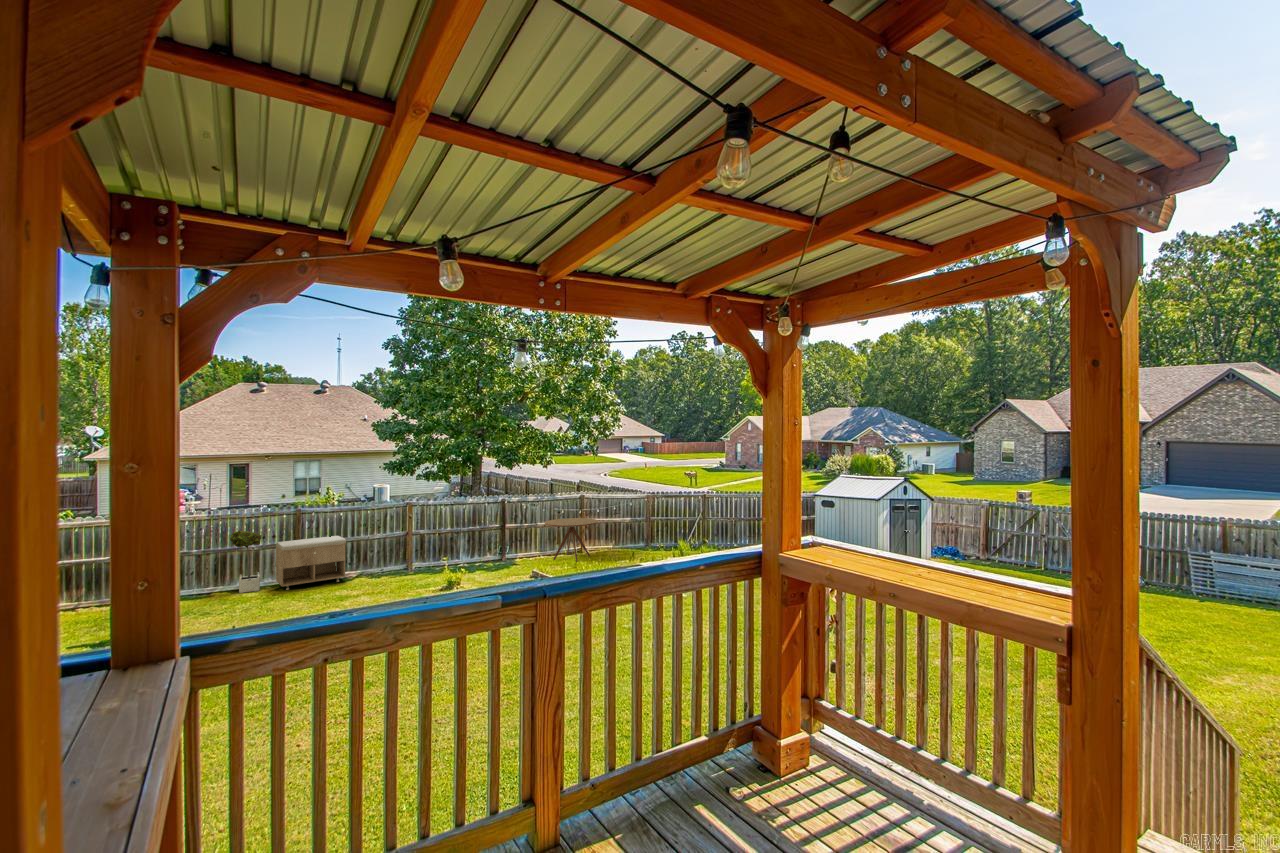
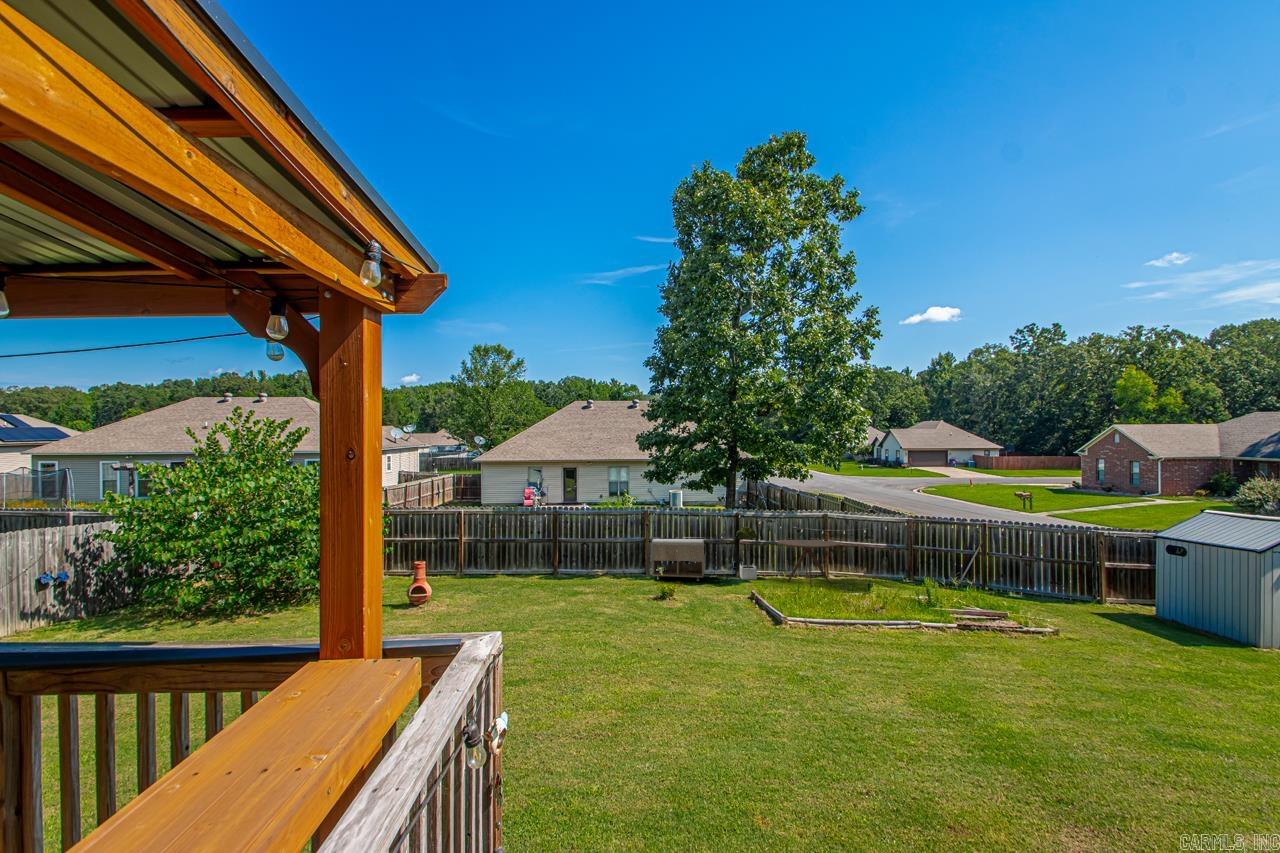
potted tree: present [230,531,262,593] -> present [734,527,757,580]
storage bench: present [276,536,346,590] -> present [652,539,705,581]

